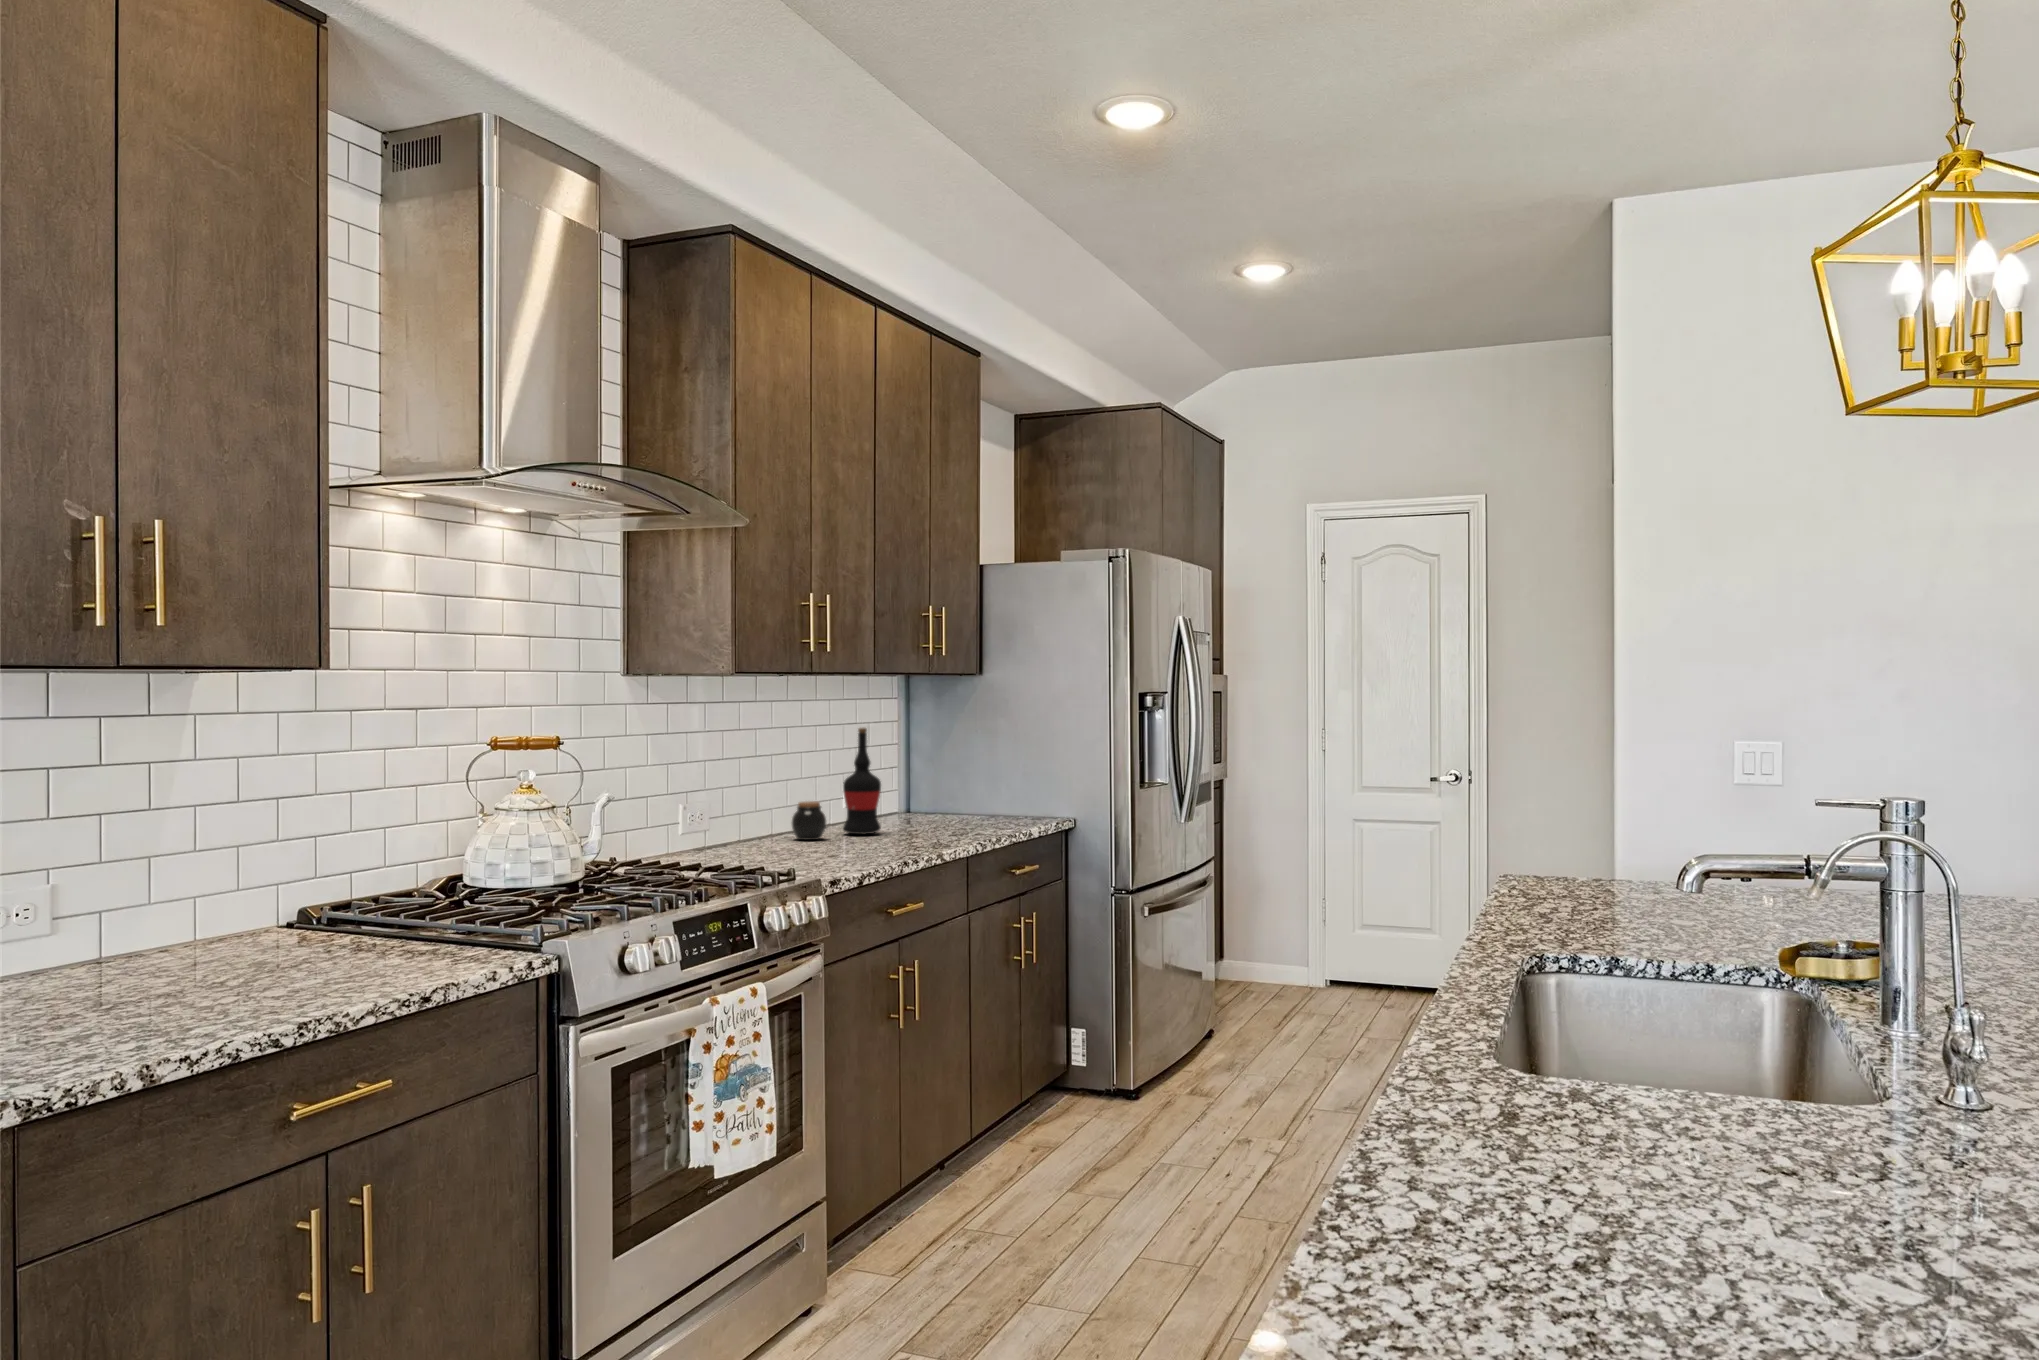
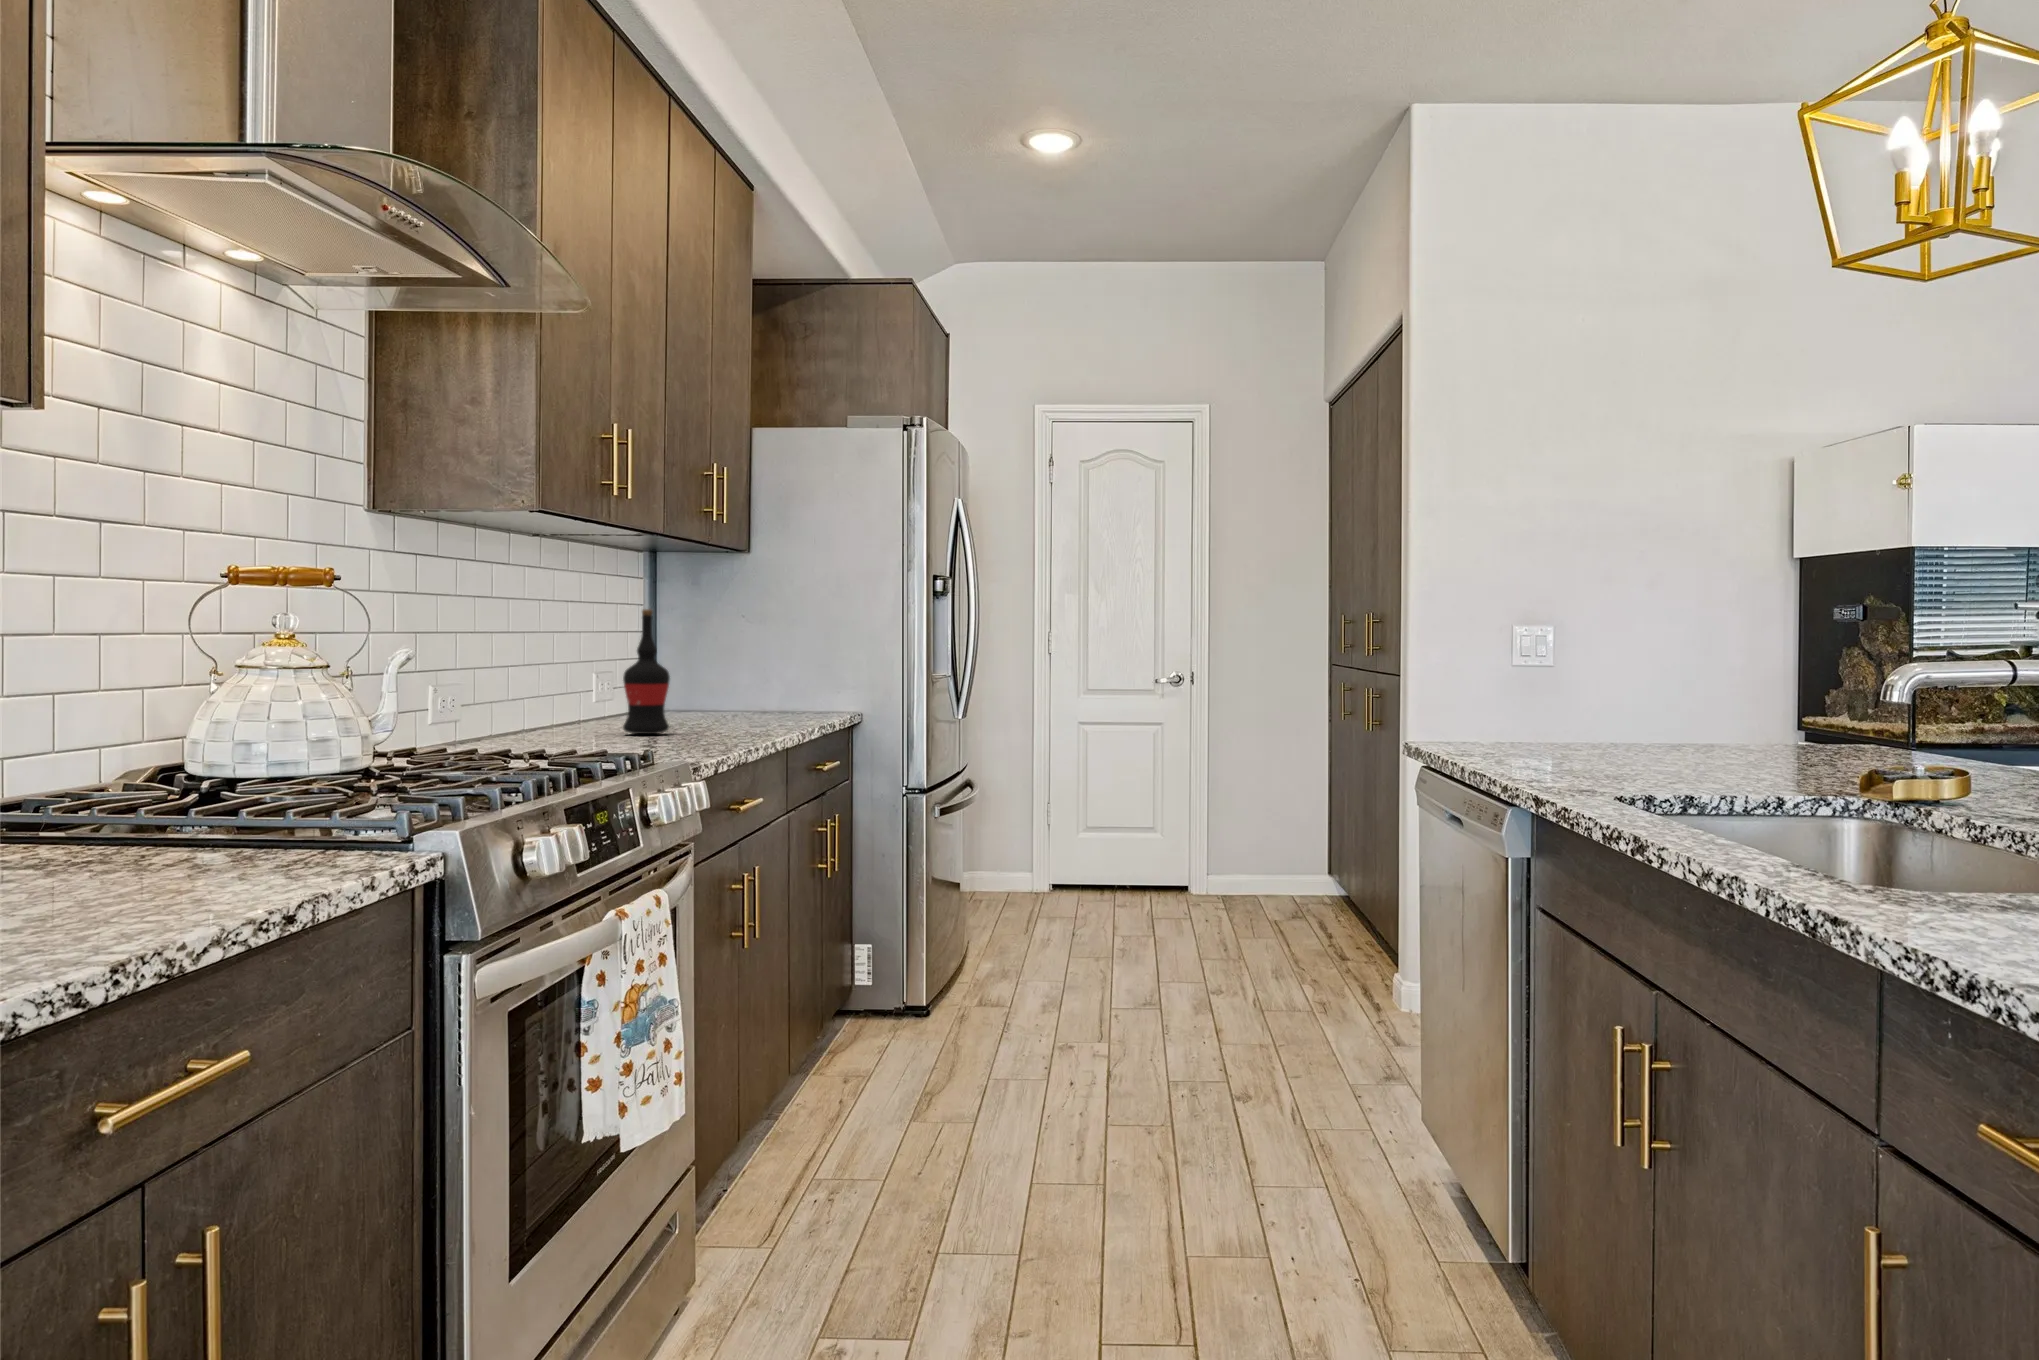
jar: present [791,801,826,840] -> none [569,694,613,739]

